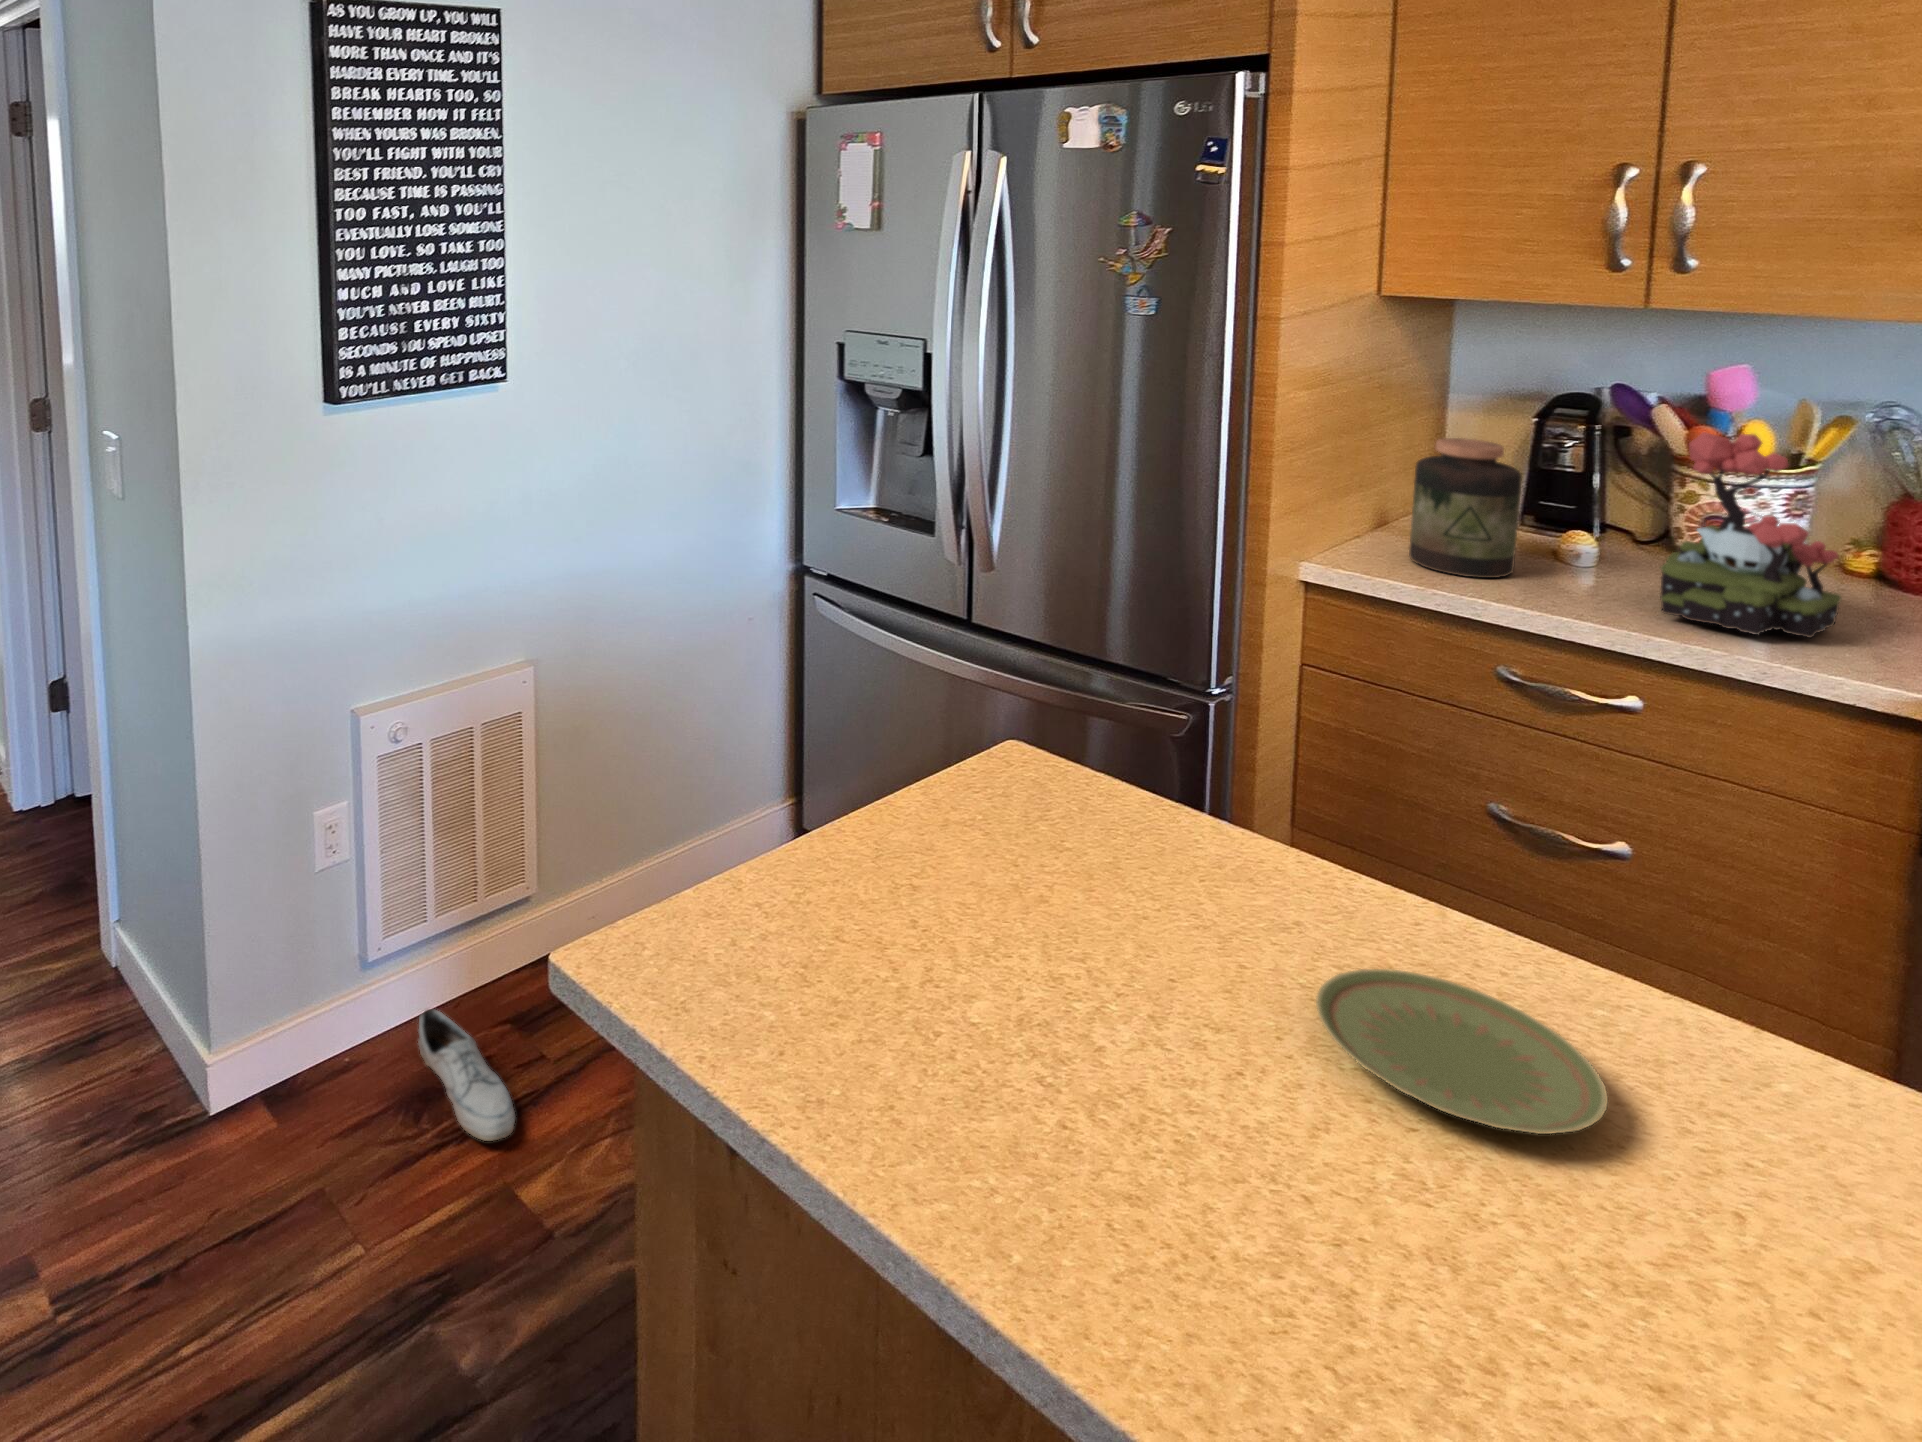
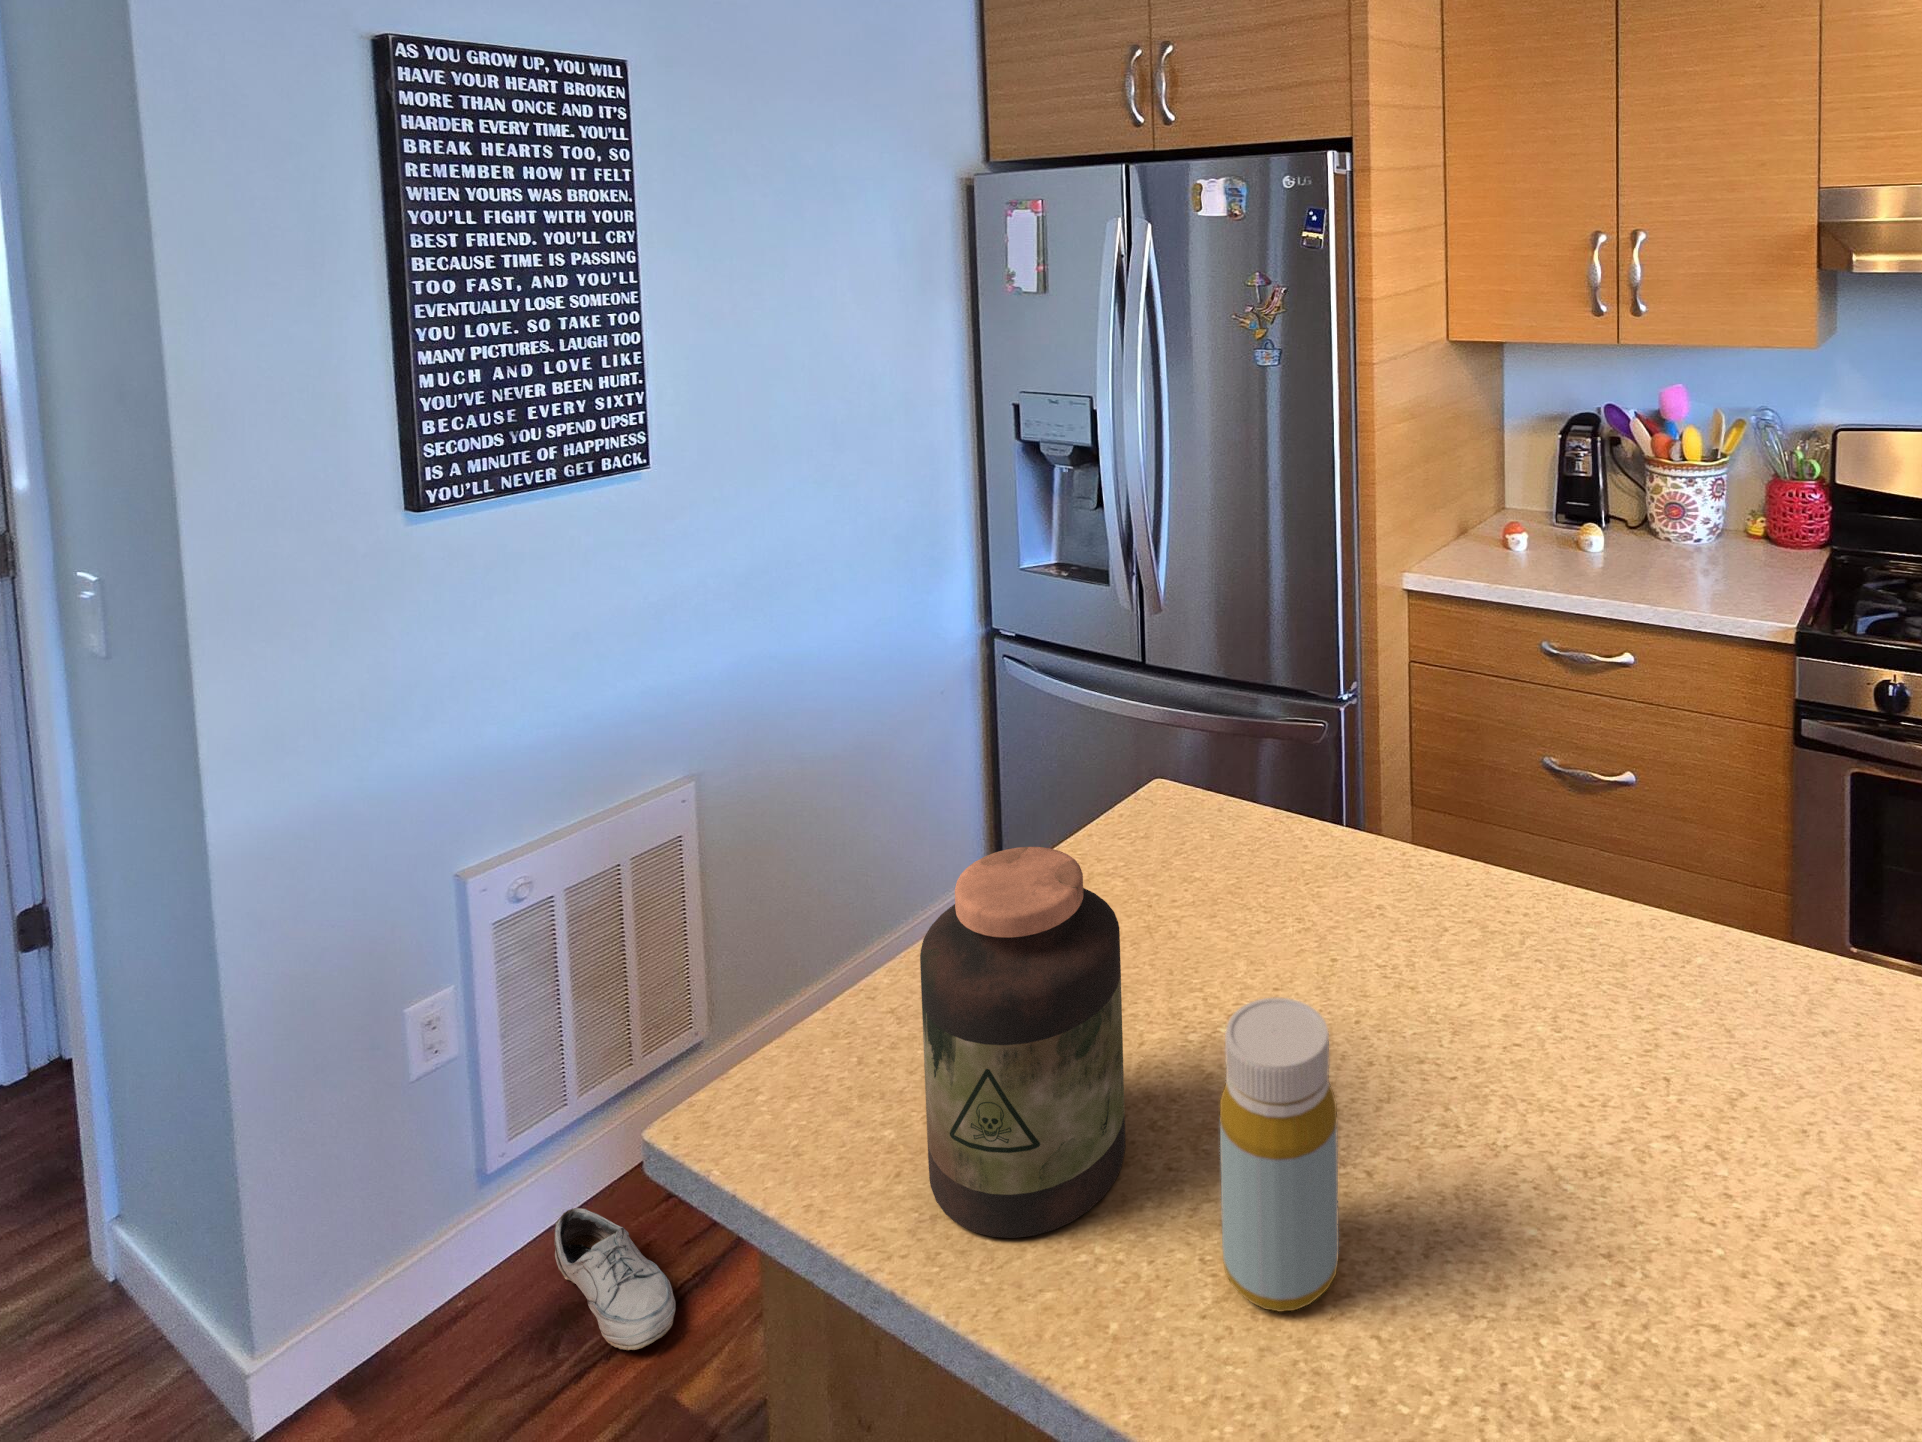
plant: present [1660,432,1842,638] -> none [1637,435,1740,588]
jar: present [1409,438,1522,578] -> present [920,847,1125,1238]
plate: present [1316,969,1608,1134] -> none [1379,930,1583,1060]
bottle: none [1150,980,1299,1299] -> present [1220,997,1339,1312]

